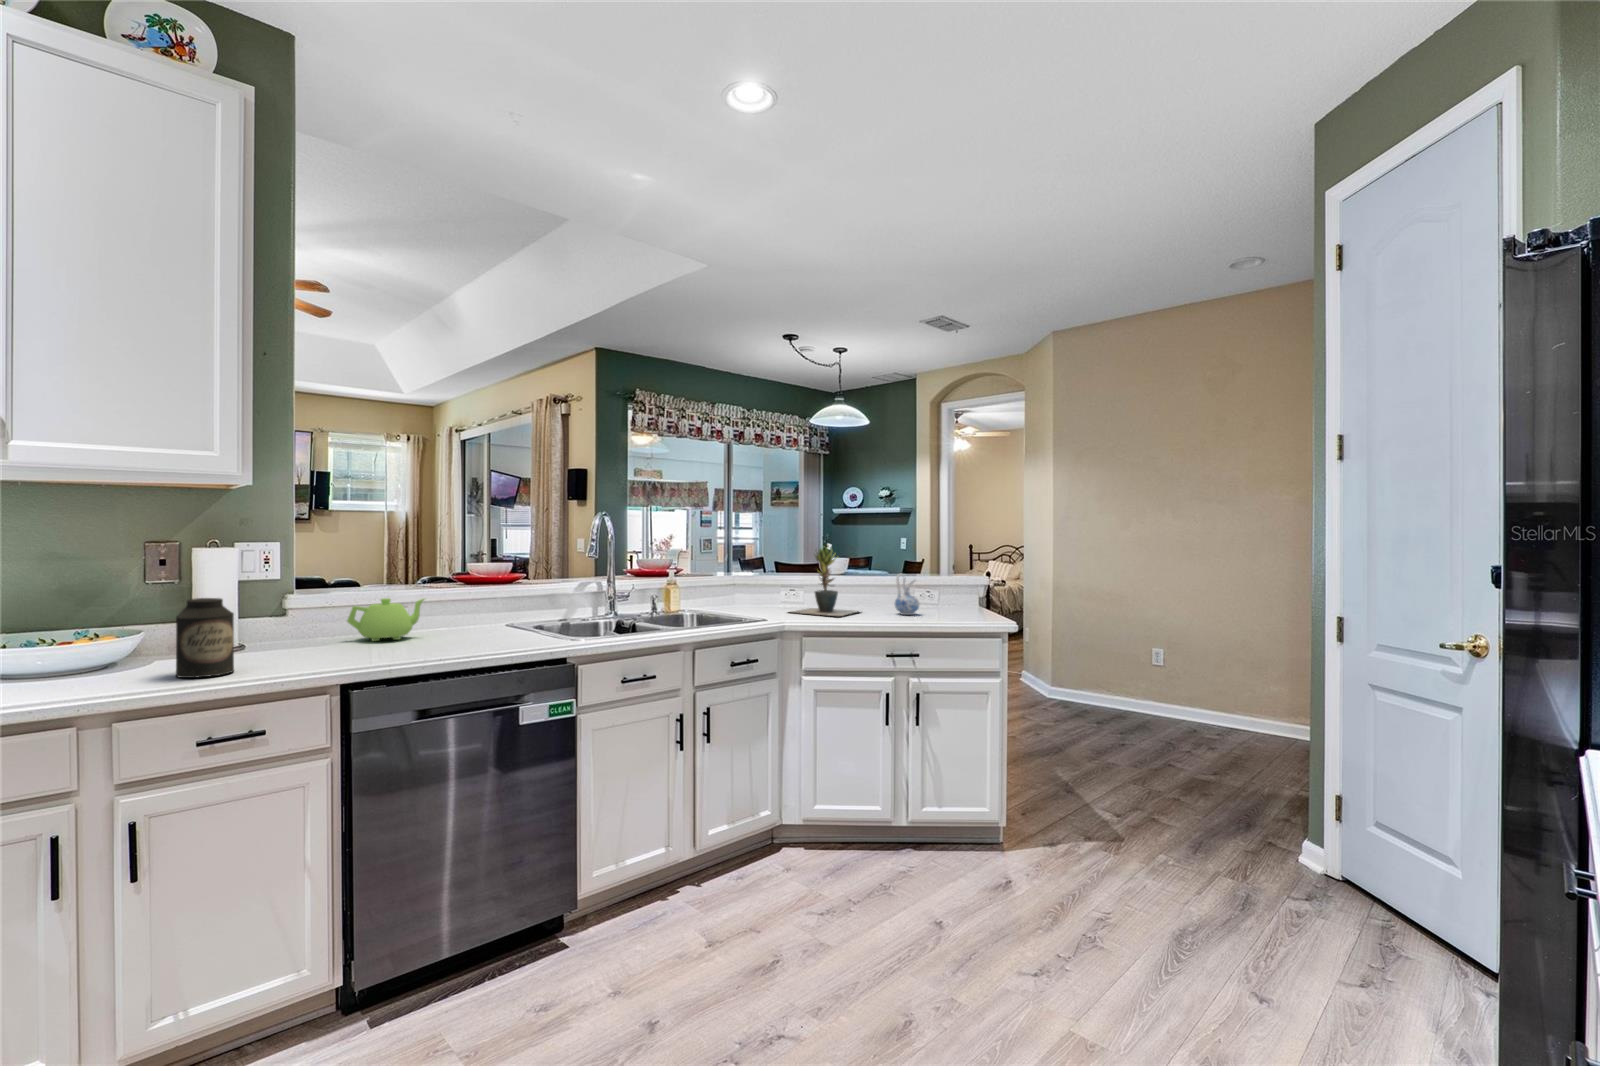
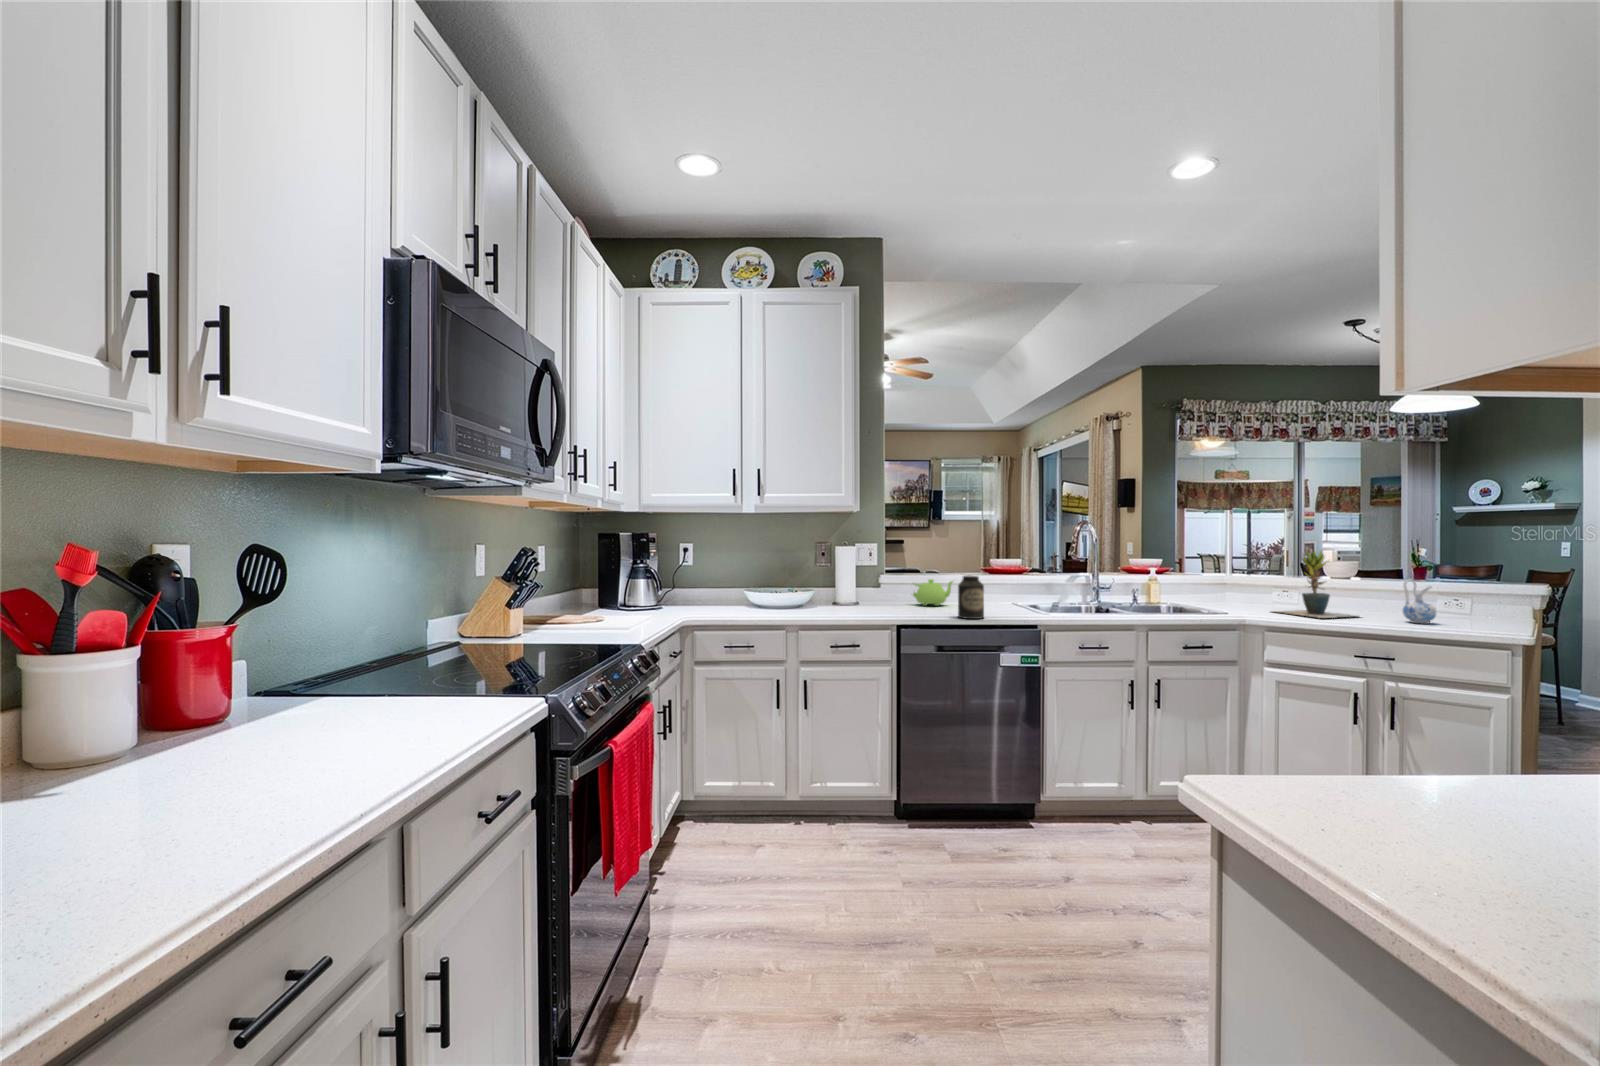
canister: present [176,598,234,678] -> present [958,575,984,619]

